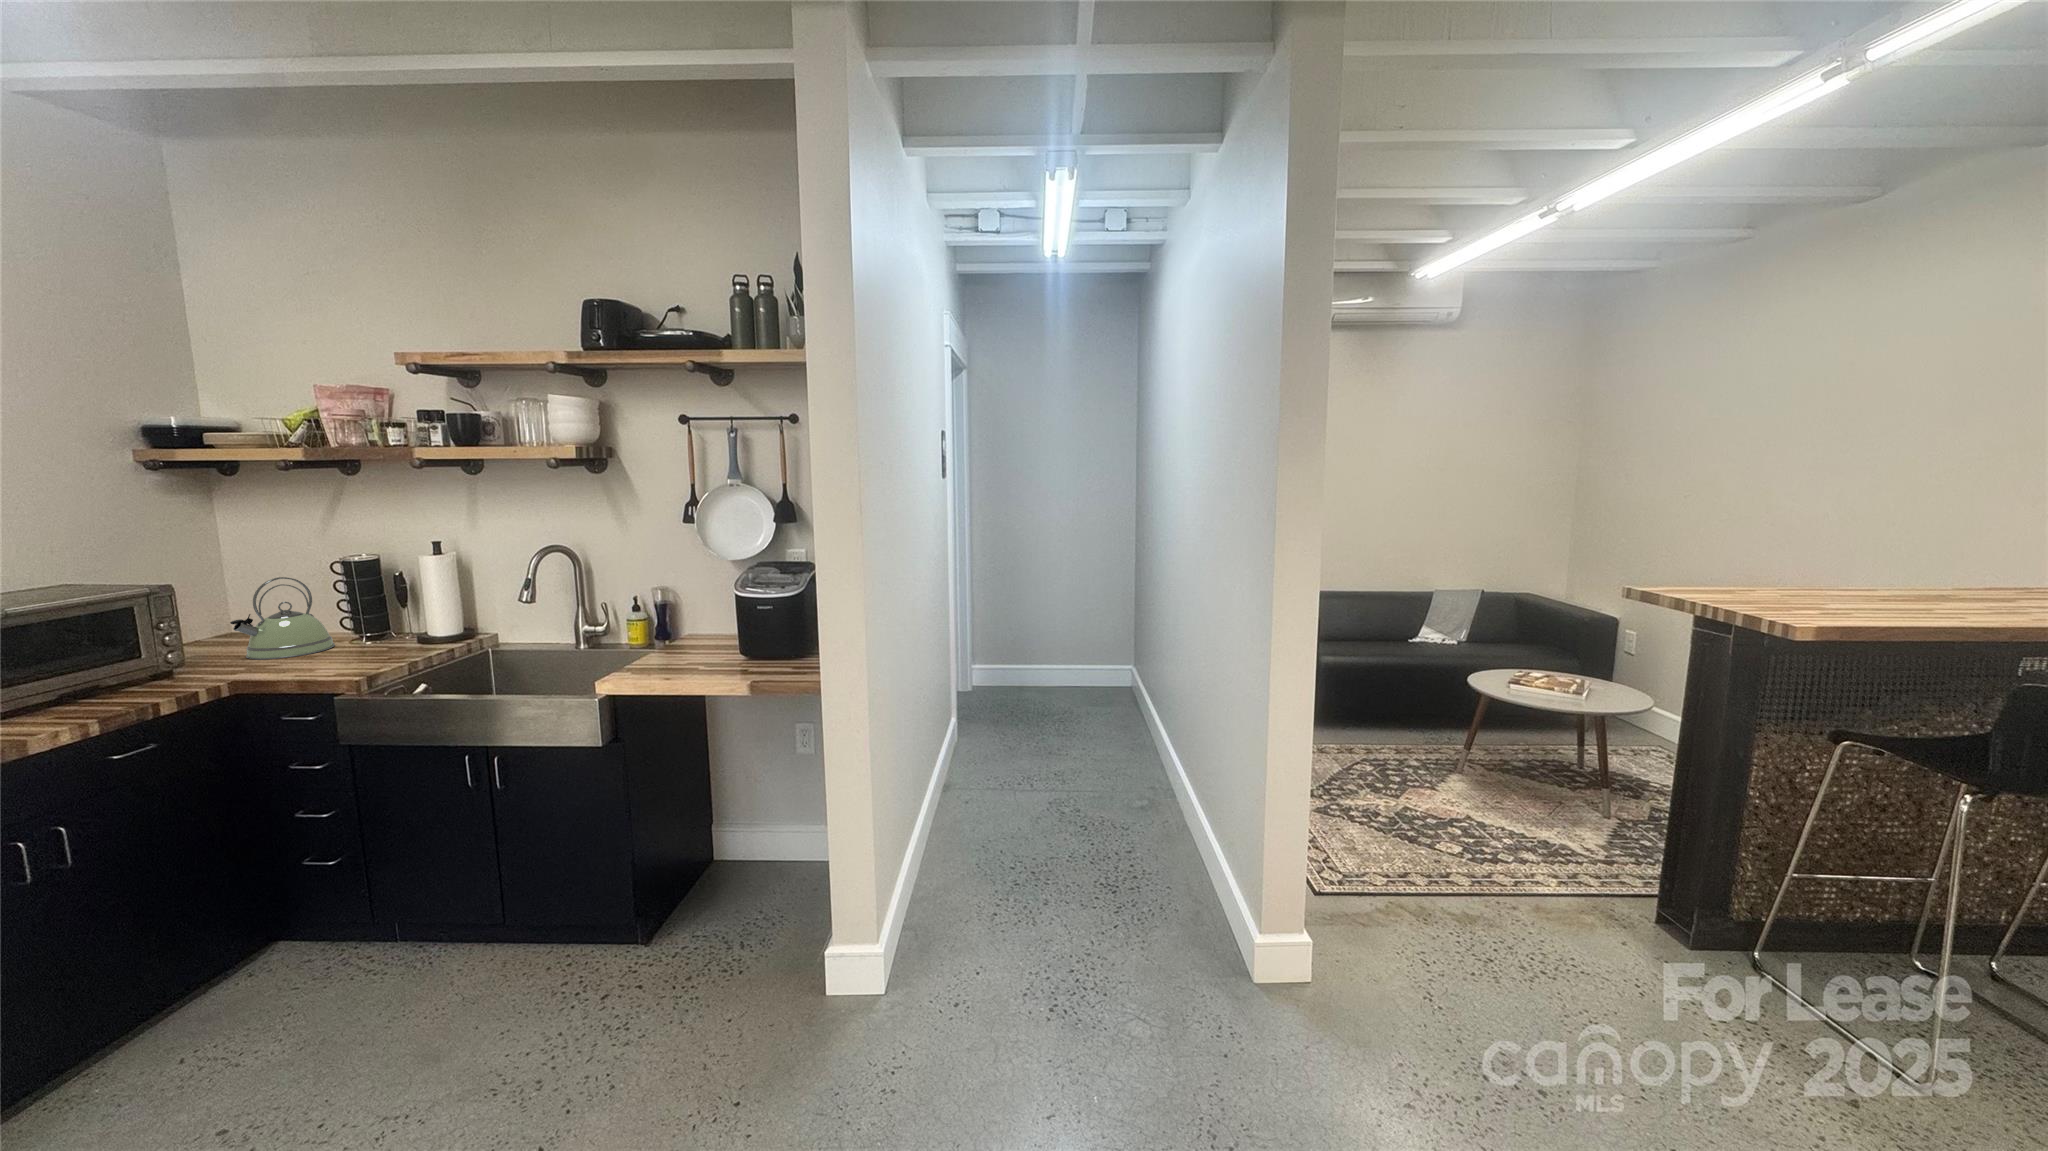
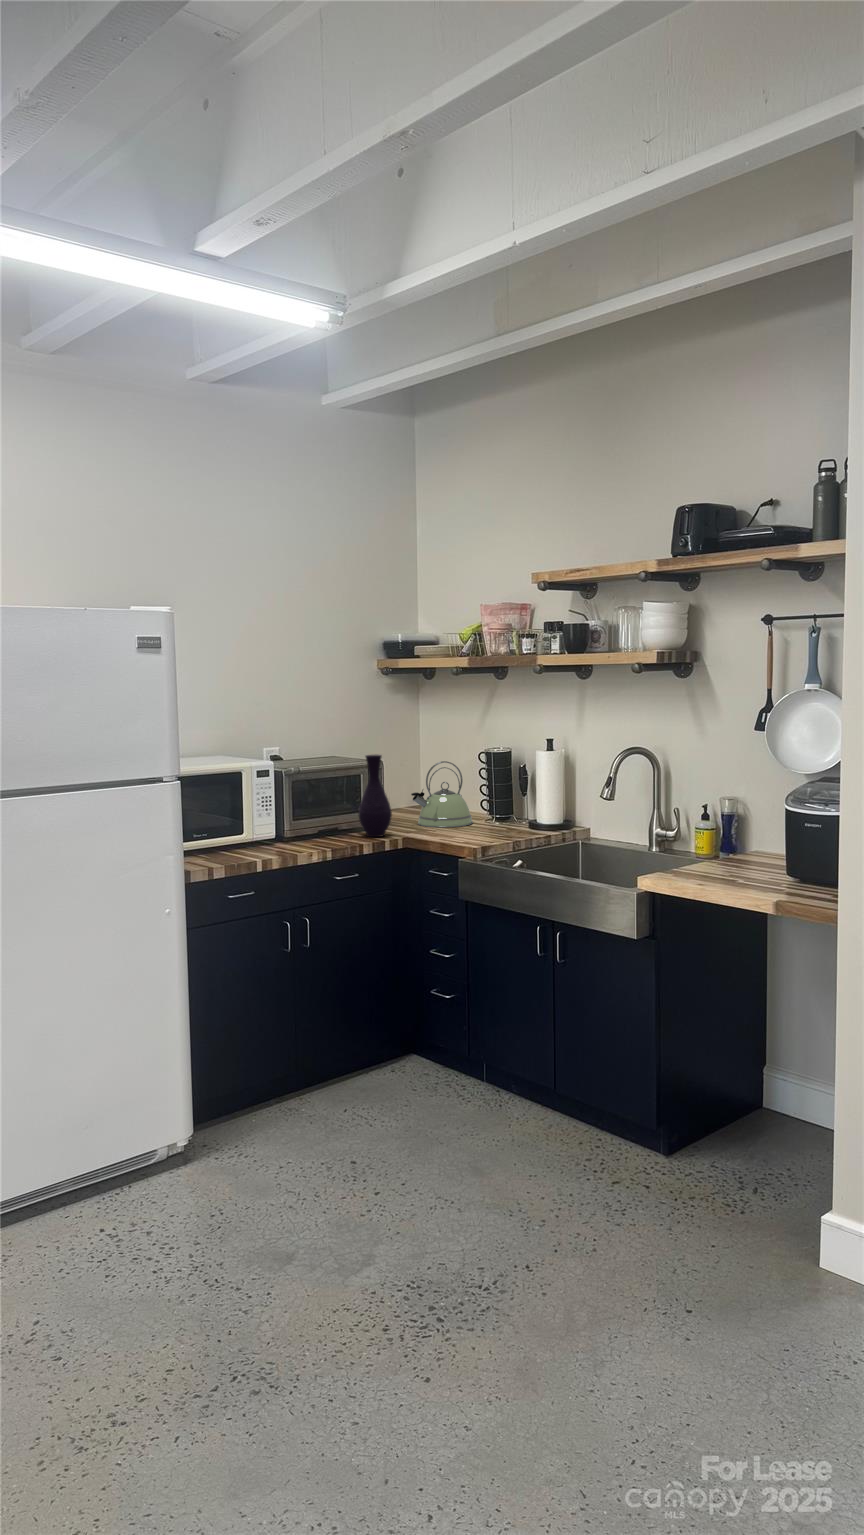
vase: none [140,580,204,689] -> present [359,754,392,837]

